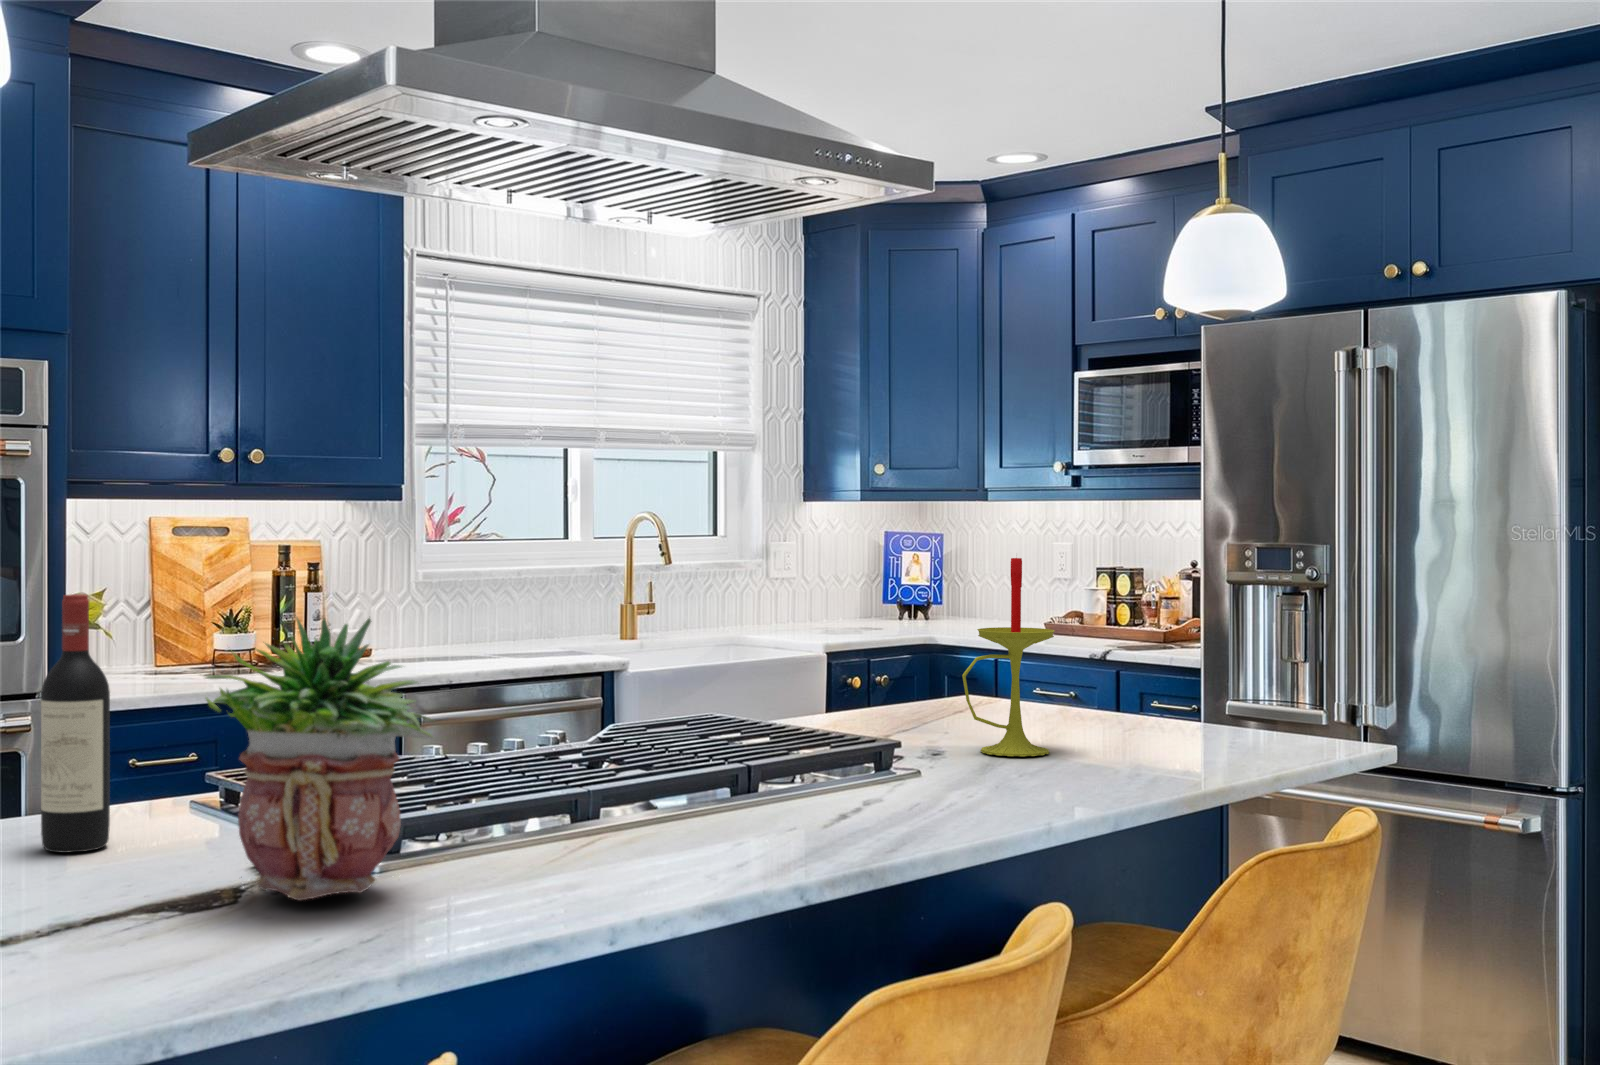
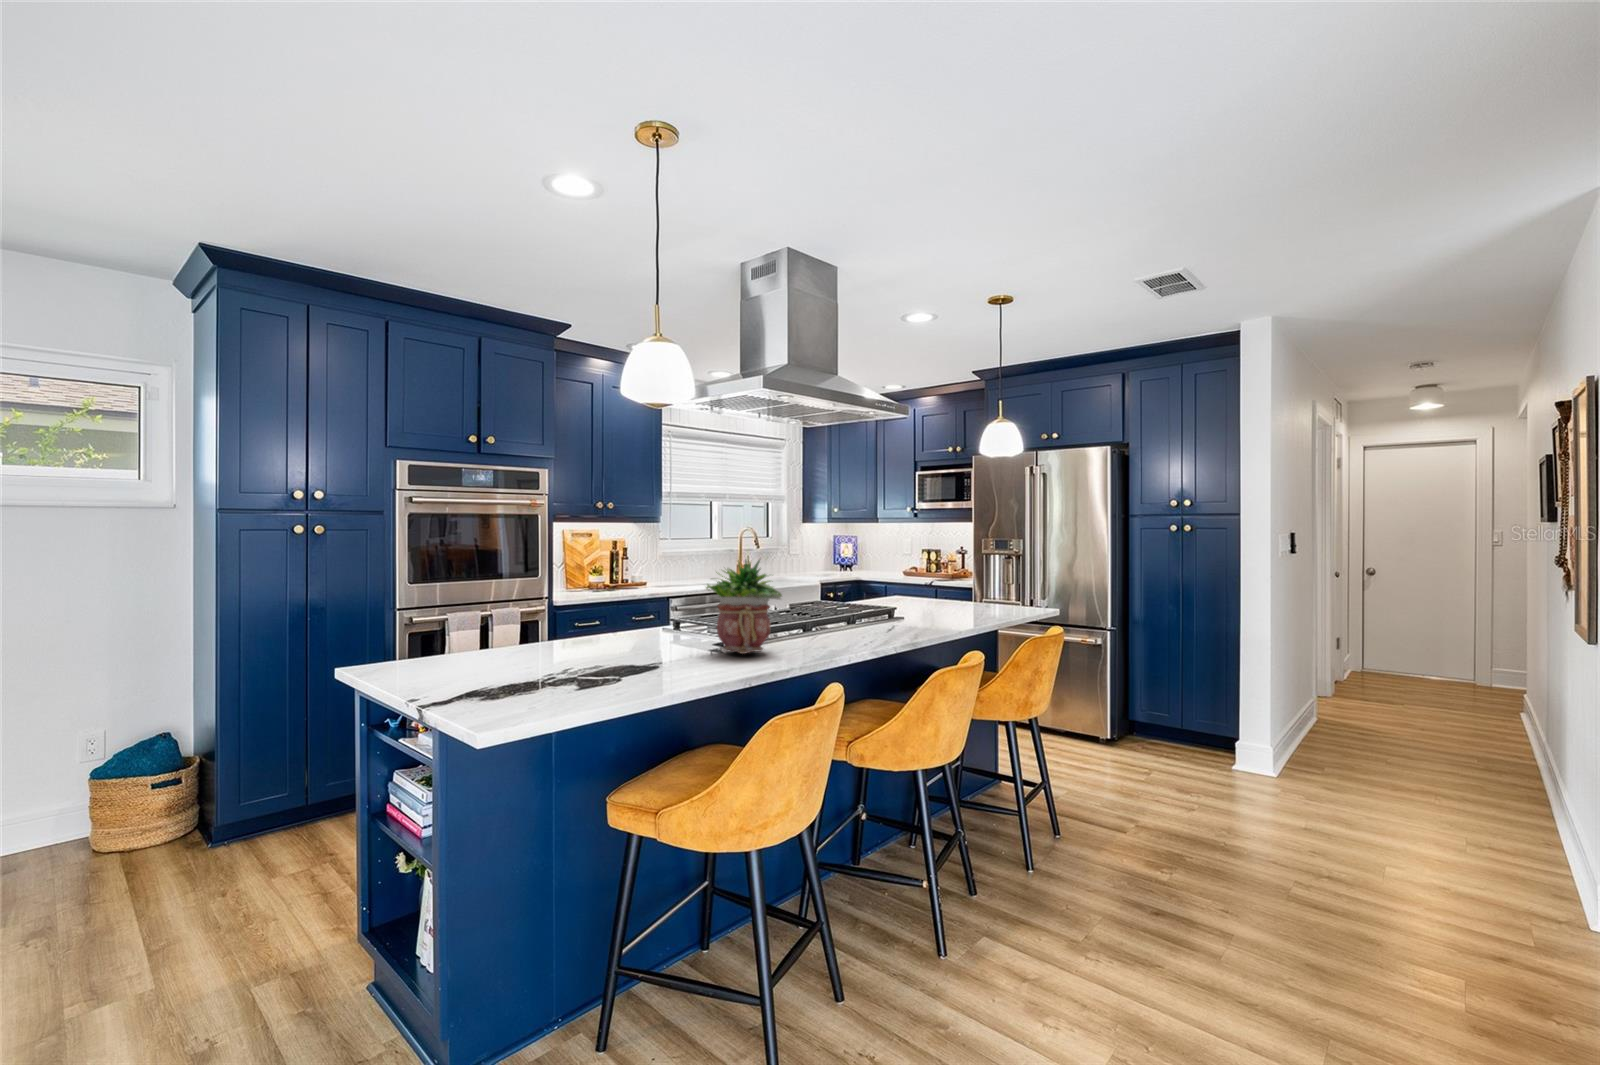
candle: present [962,558,1055,756] -> none [918,539,950,613]
wine bottle: present [41,594,110,853] -> none [627,553,650,643]

